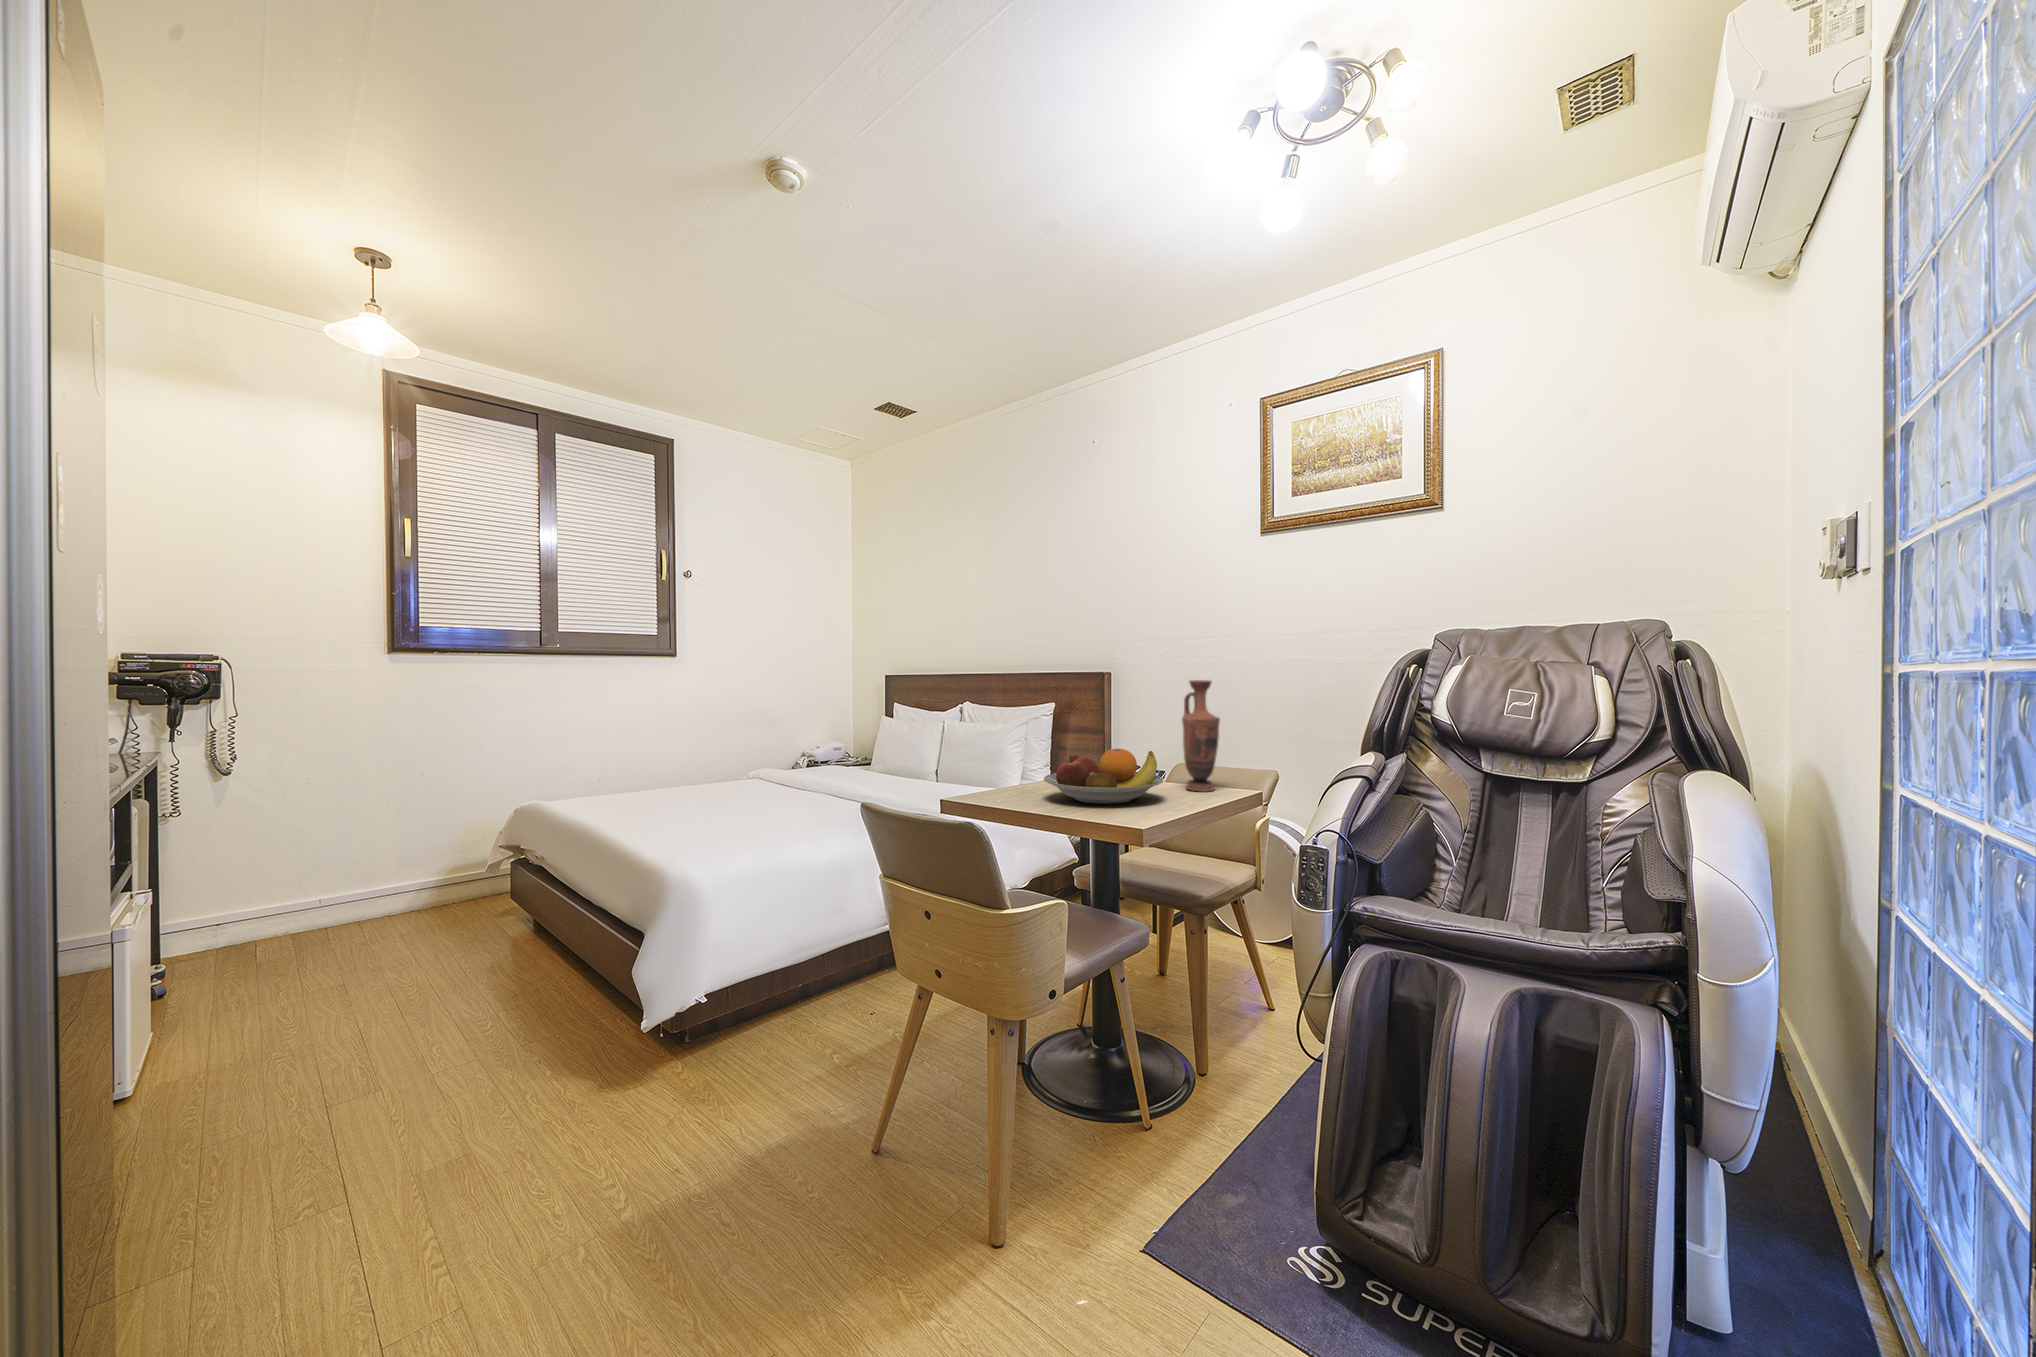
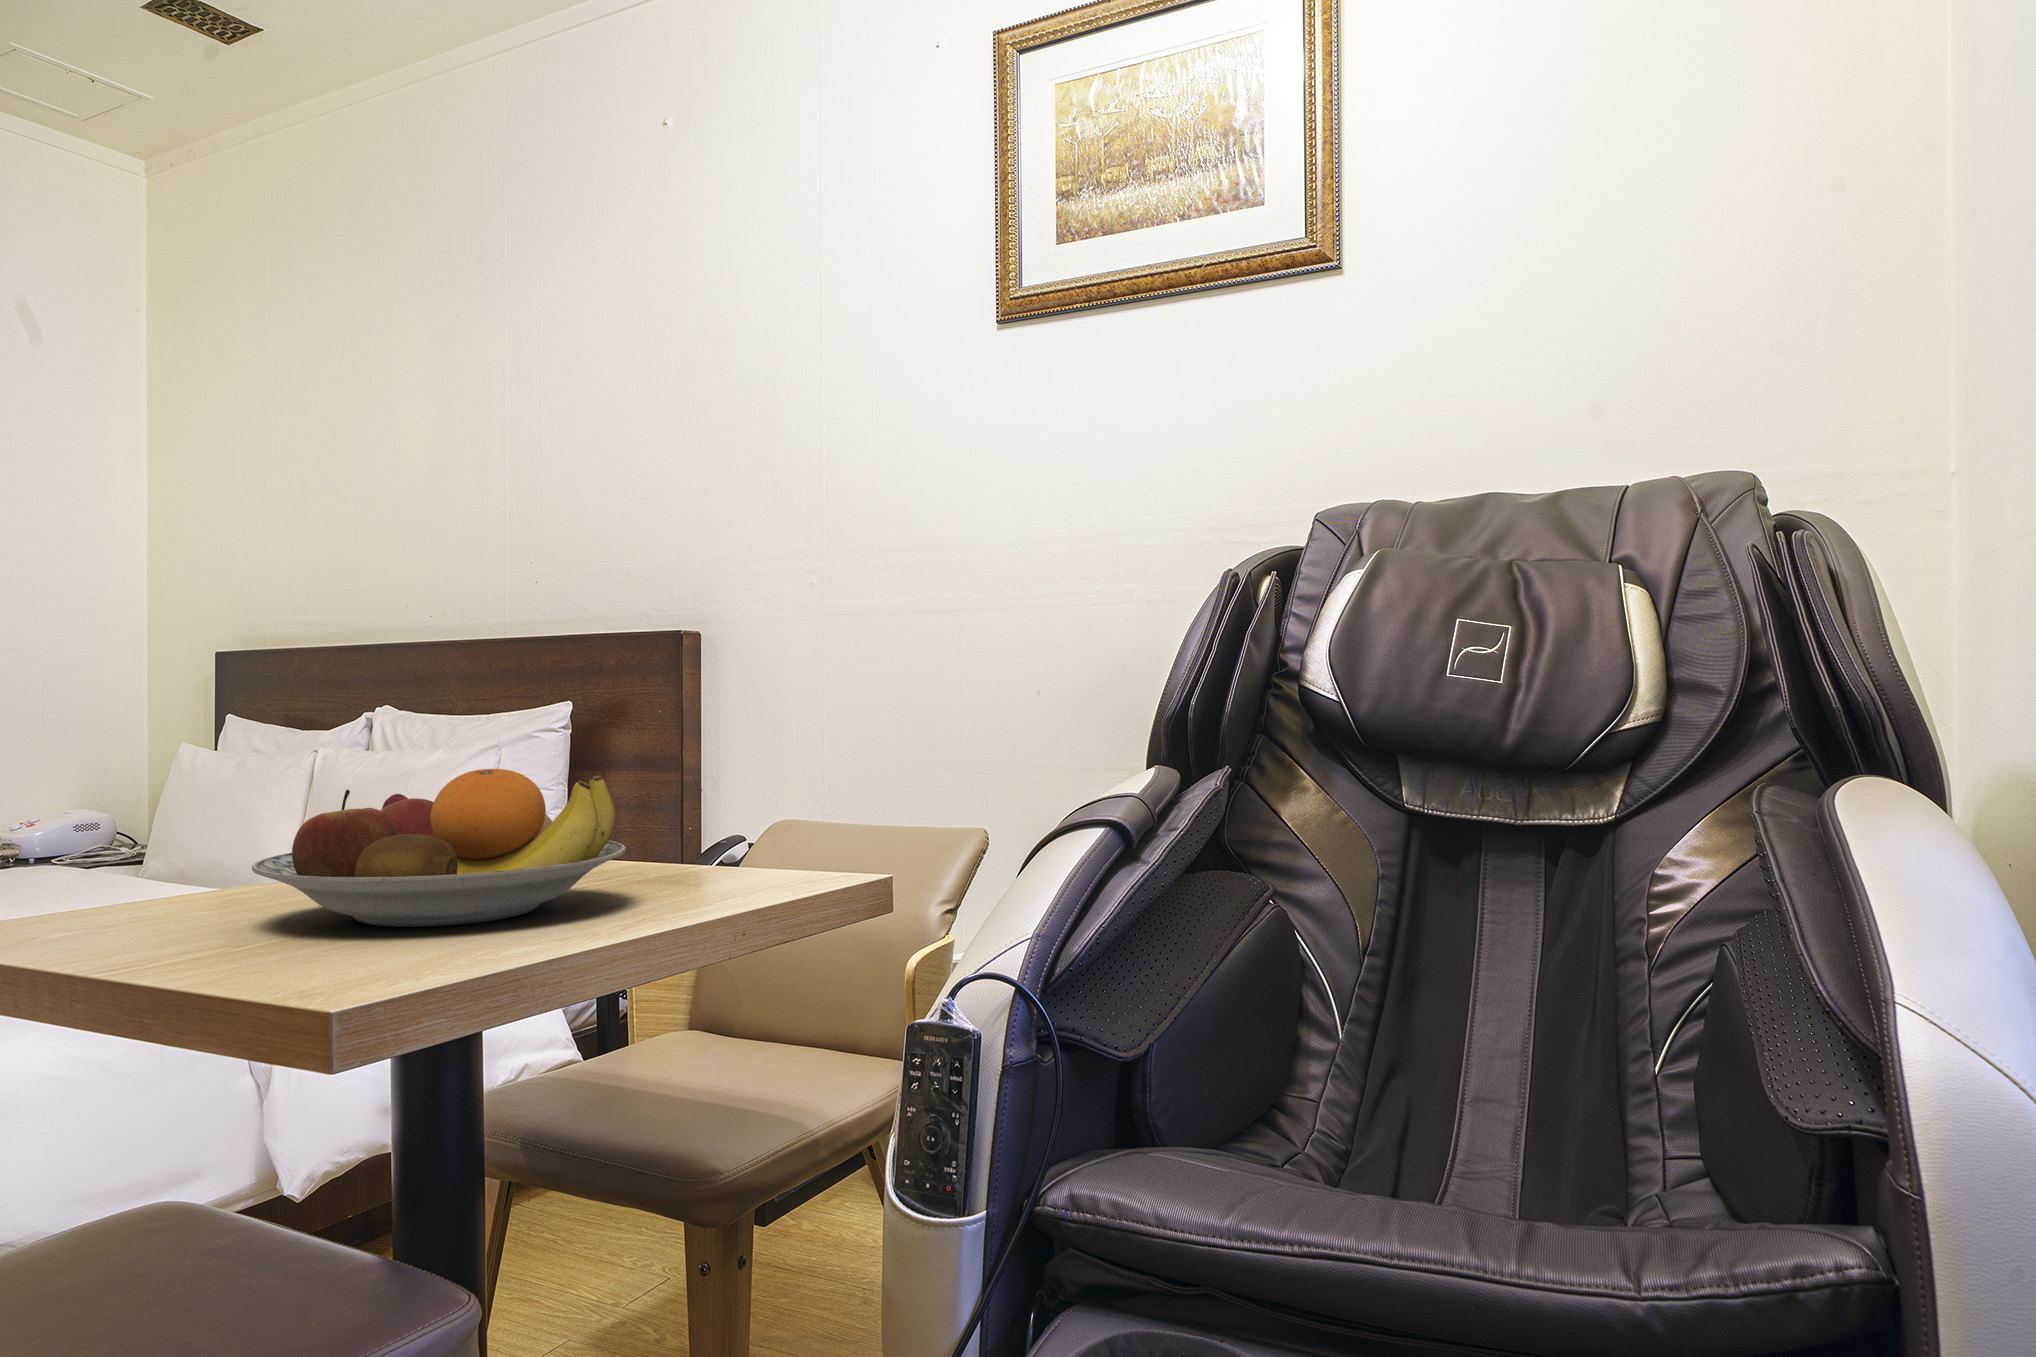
vase: present [1182,680,1220,792] -> none [719,597,815,885]

